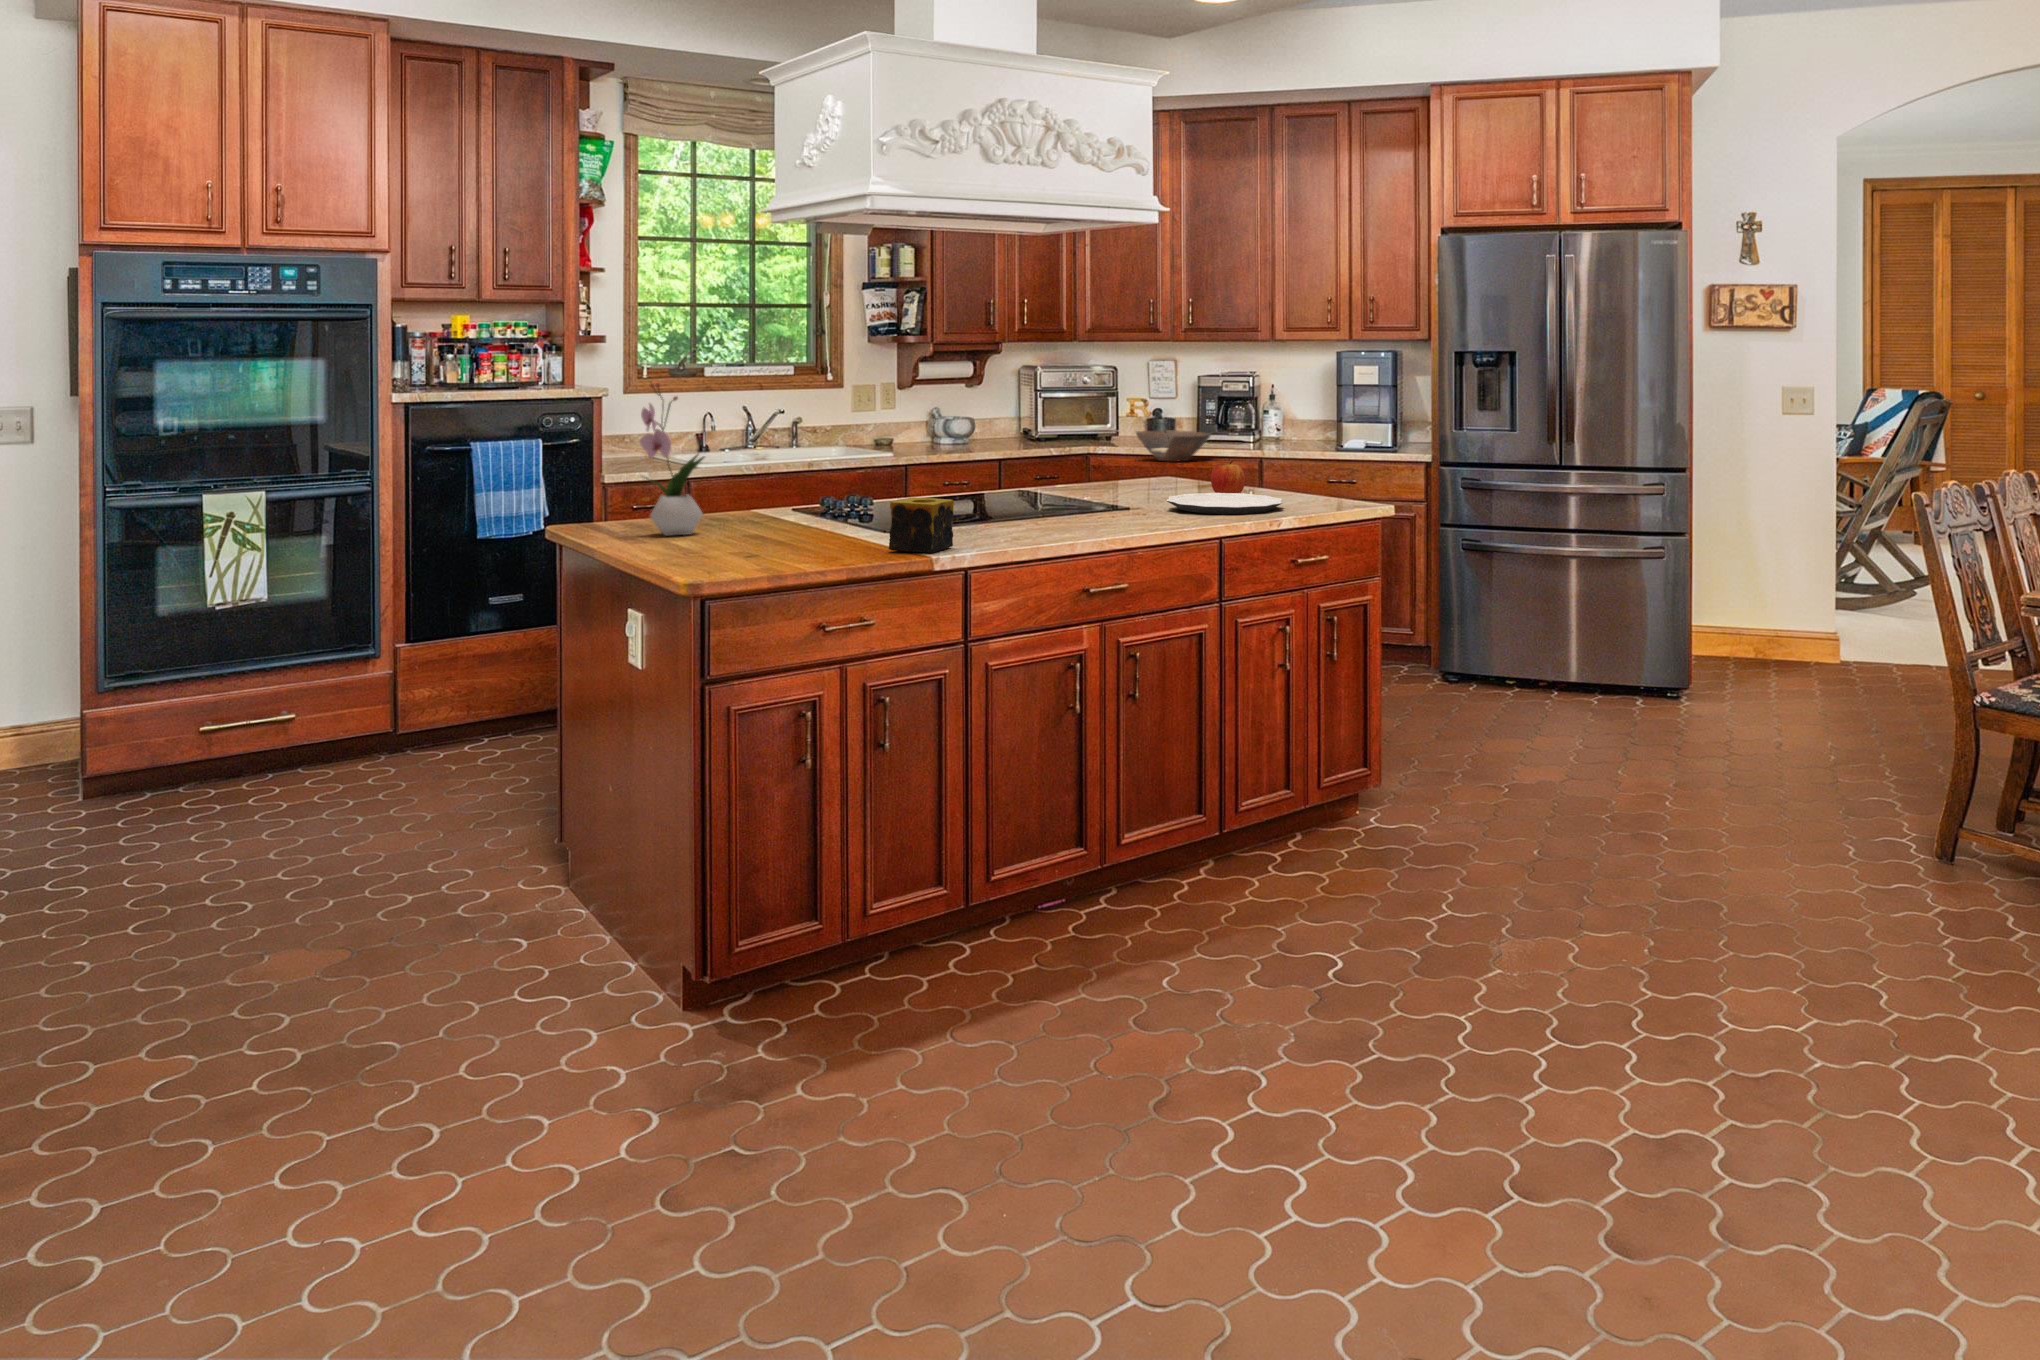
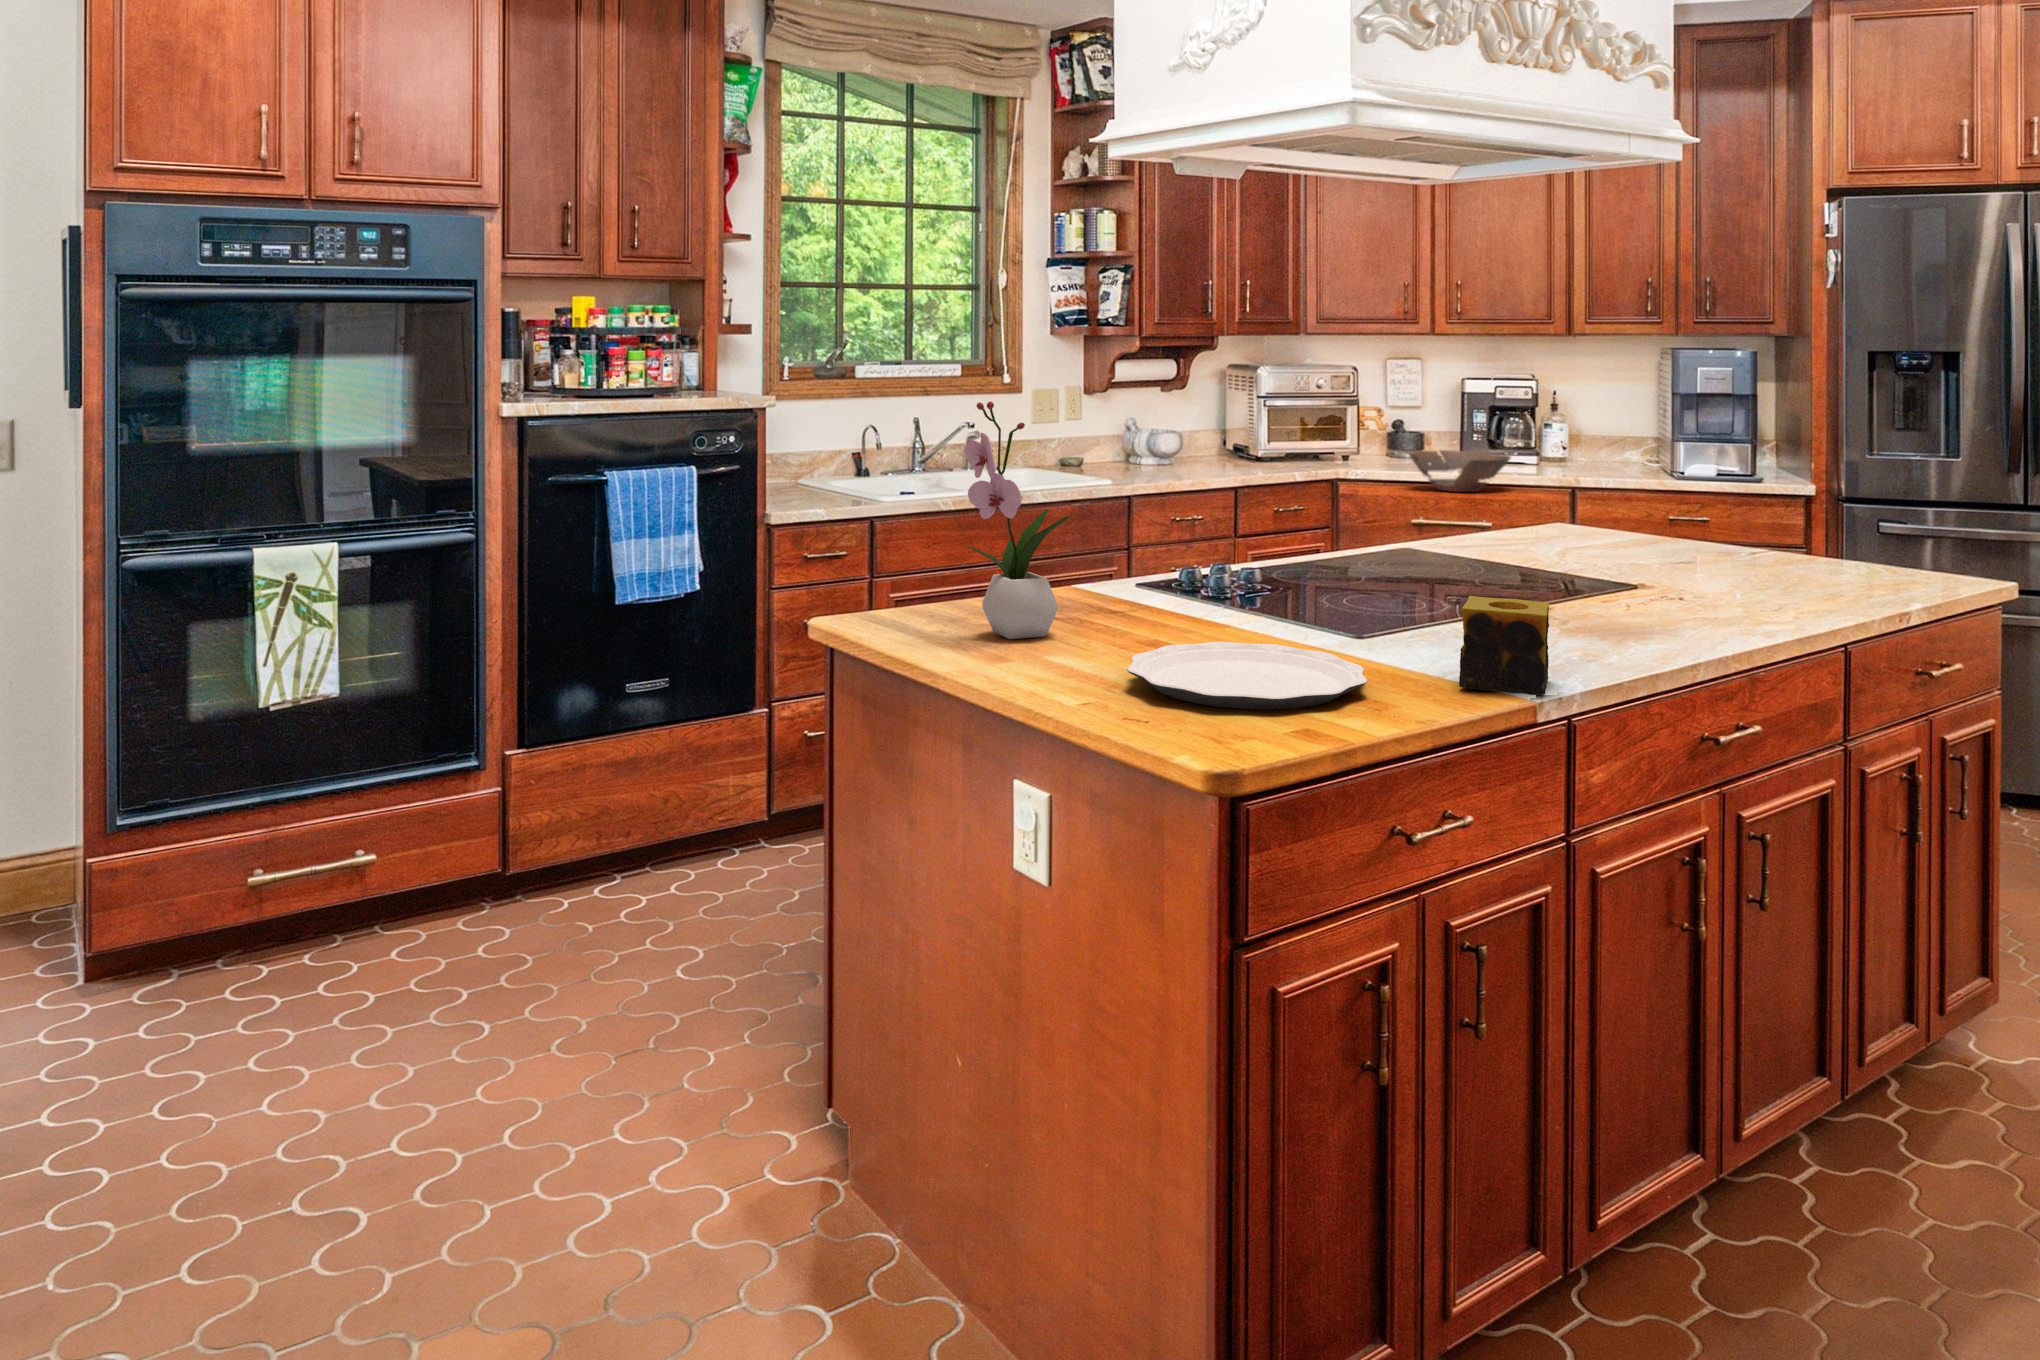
apple: present [1211,460,1245,493] -> none [1685,510,1740,562]
plate: present [1166,493,1283,514] -> present [1127,642,1367,710]

